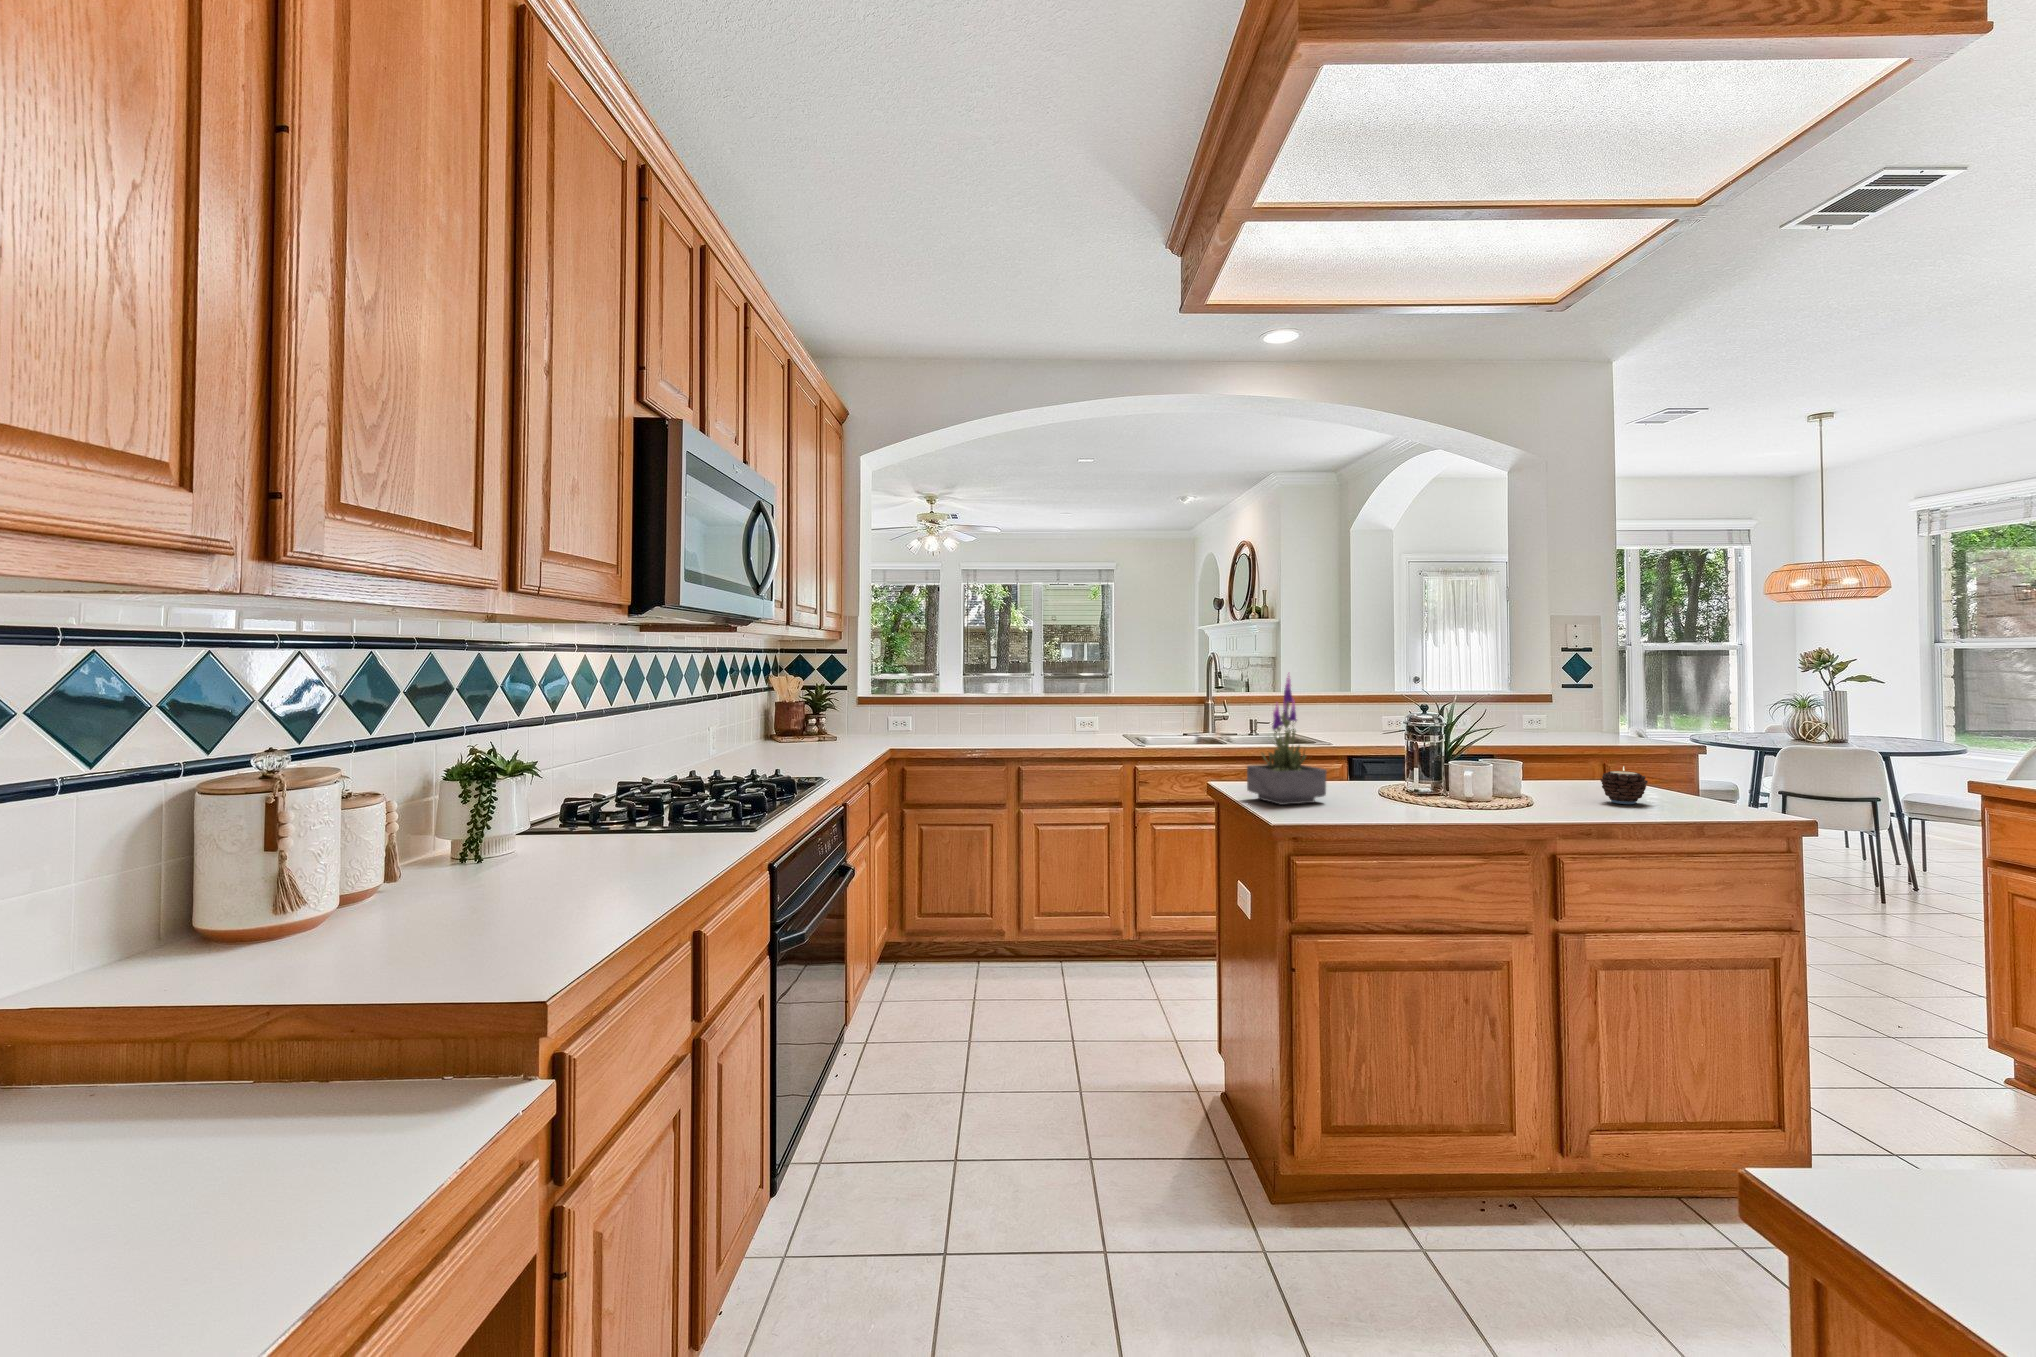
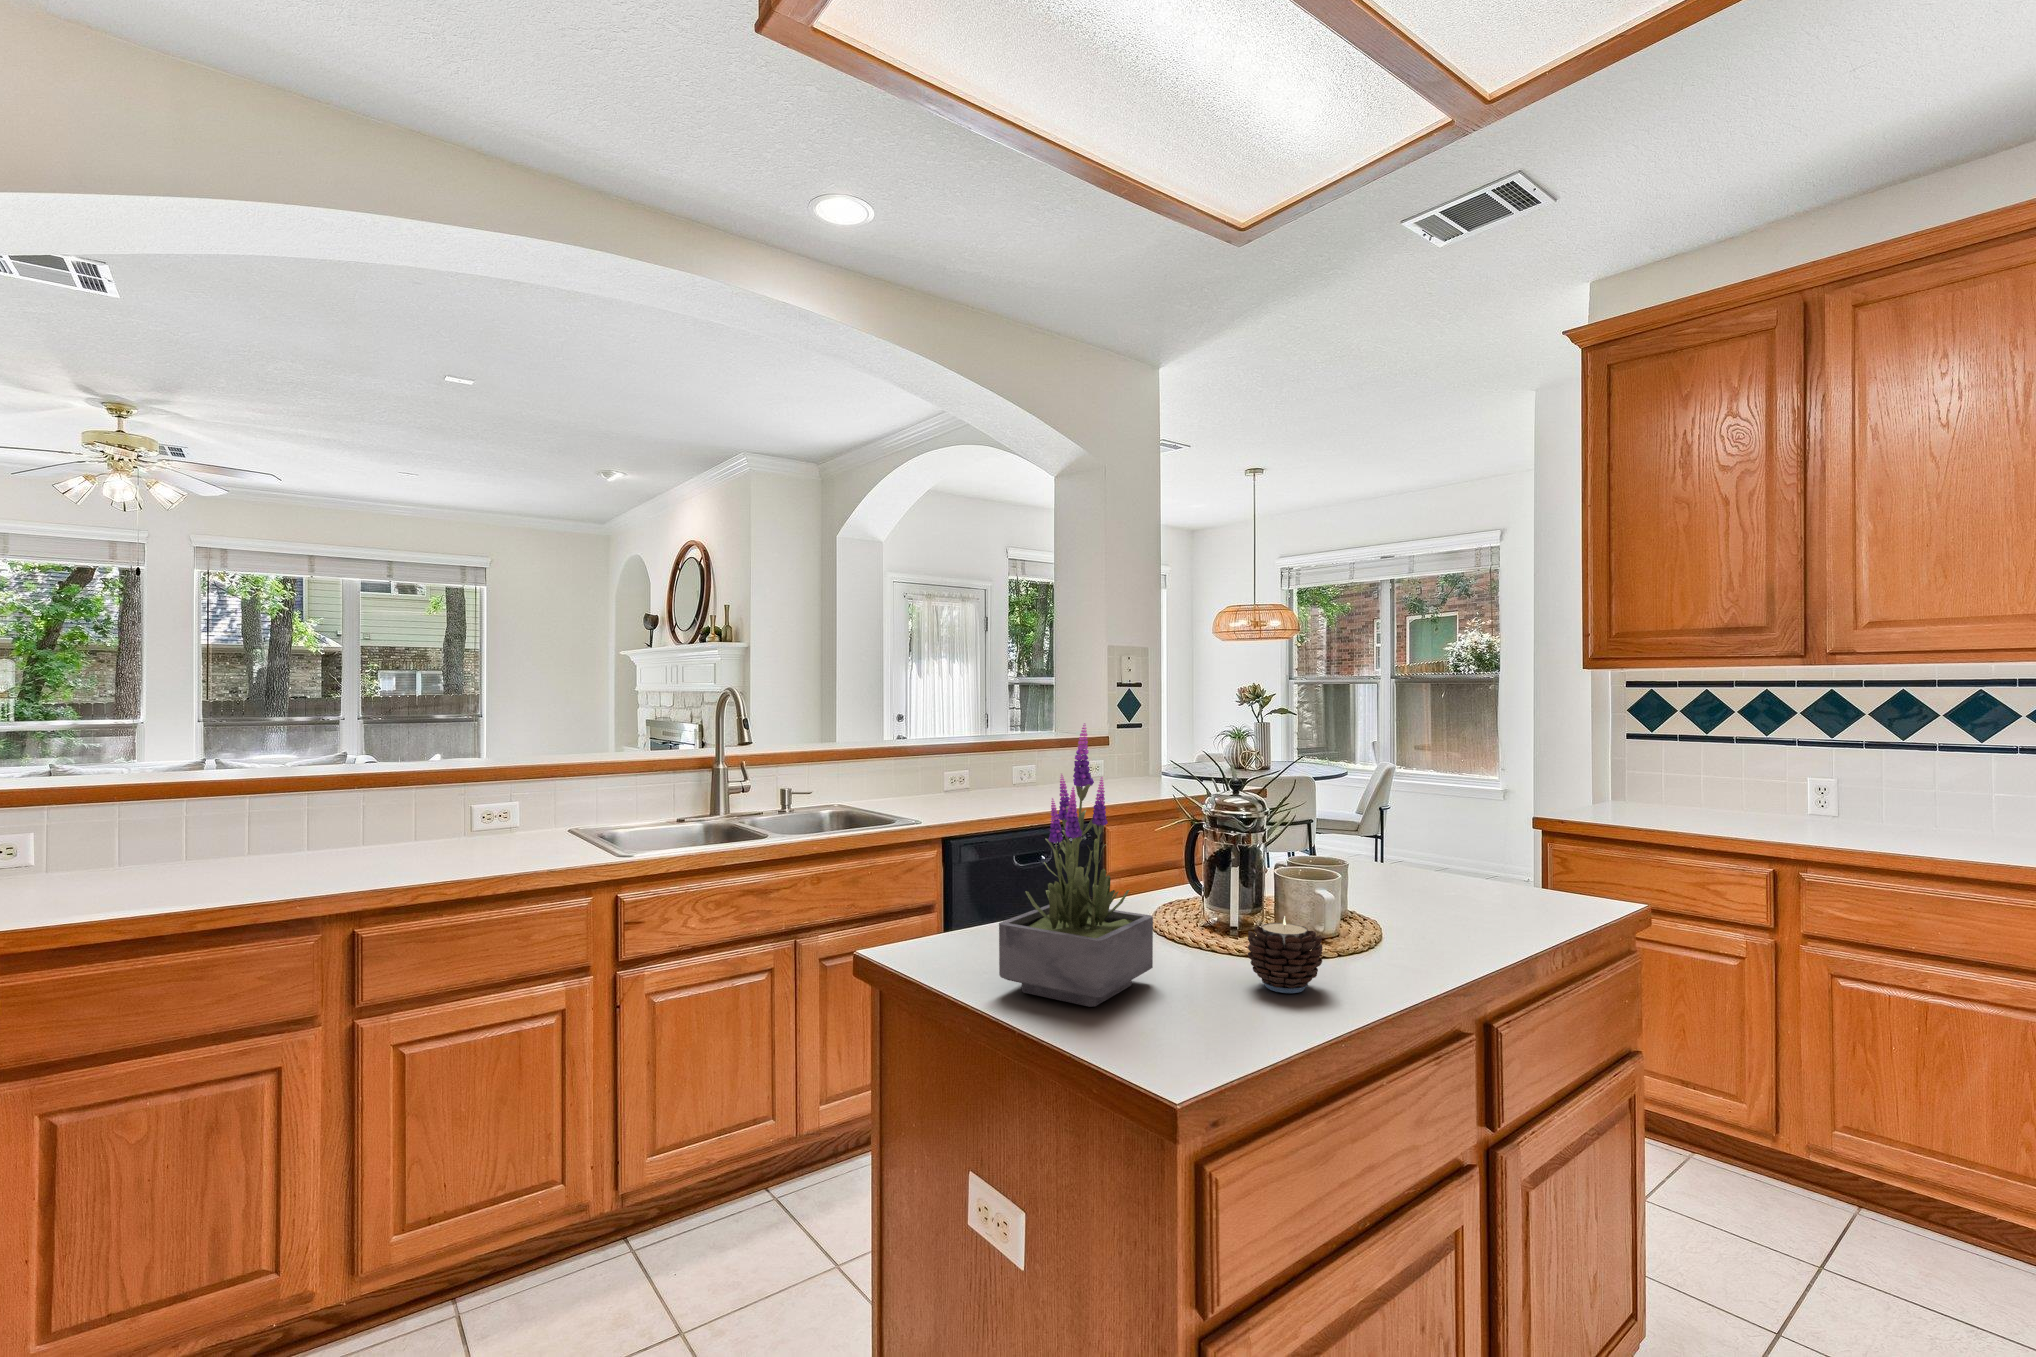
candle: present [1600,767,1648,804] -> present [1248,916,1322,993]

